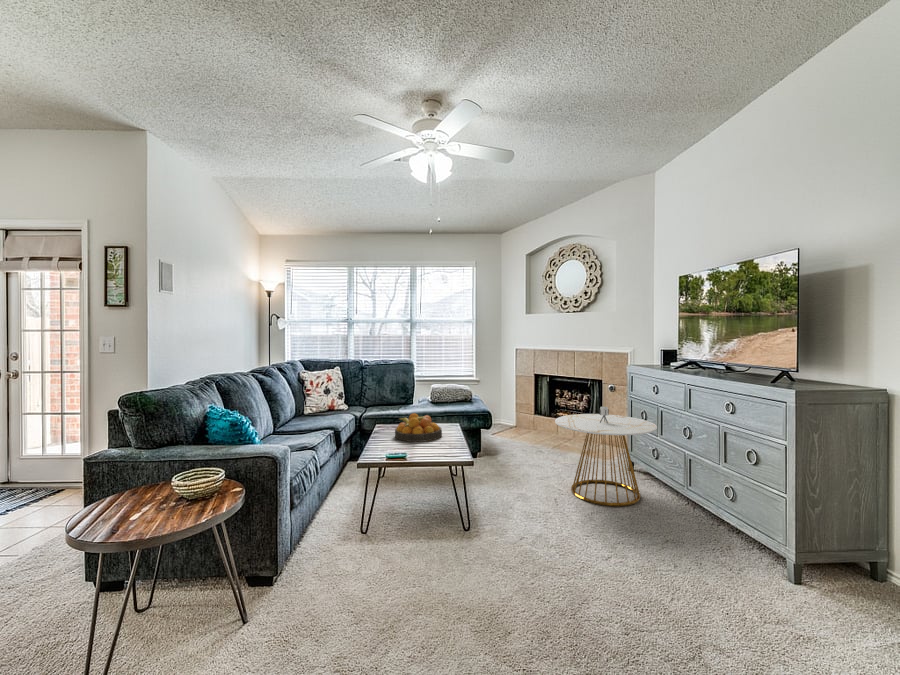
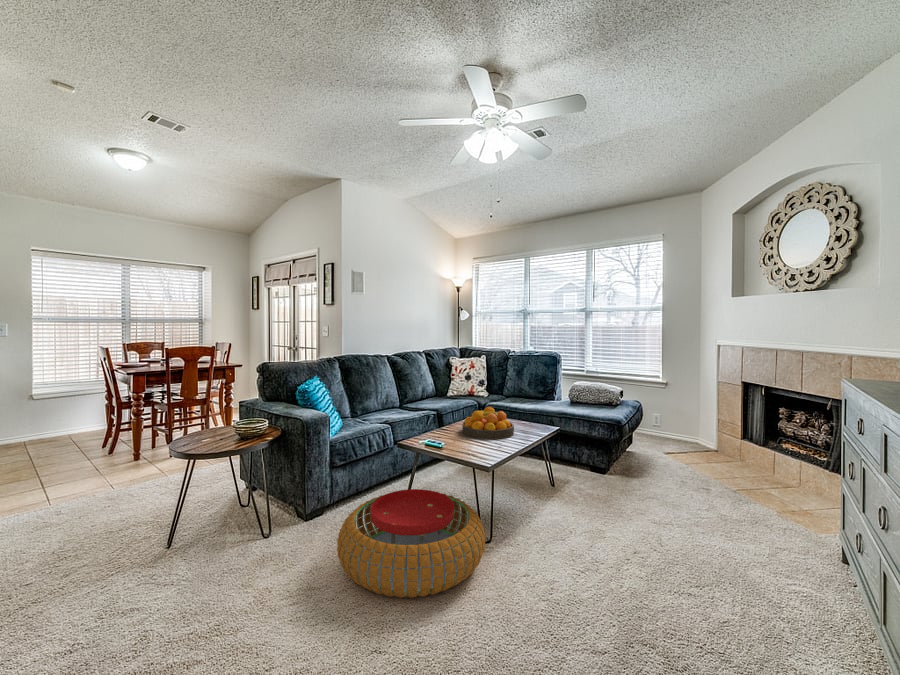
side table: present [555,407,657,507] -> none [652,437,849,616]
pouf: none [367,491,499,584] -> present [337,489,485,598]

